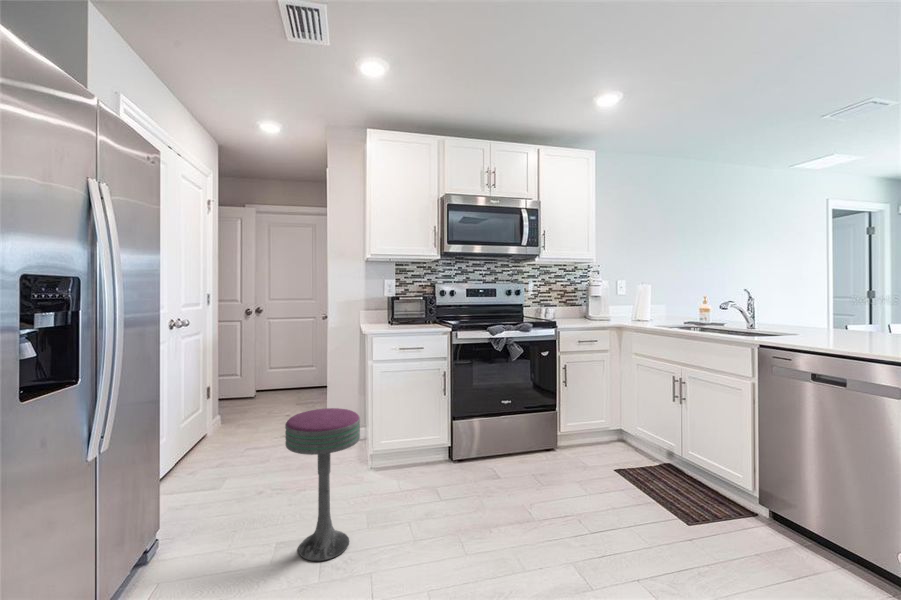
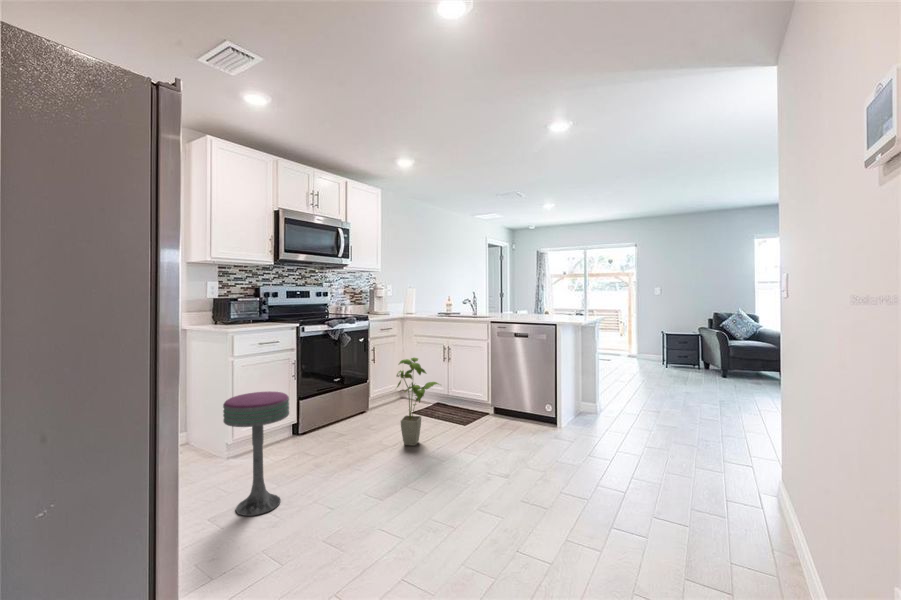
house plant: none [544,393,621,532] -> present [397,358,439,446]

